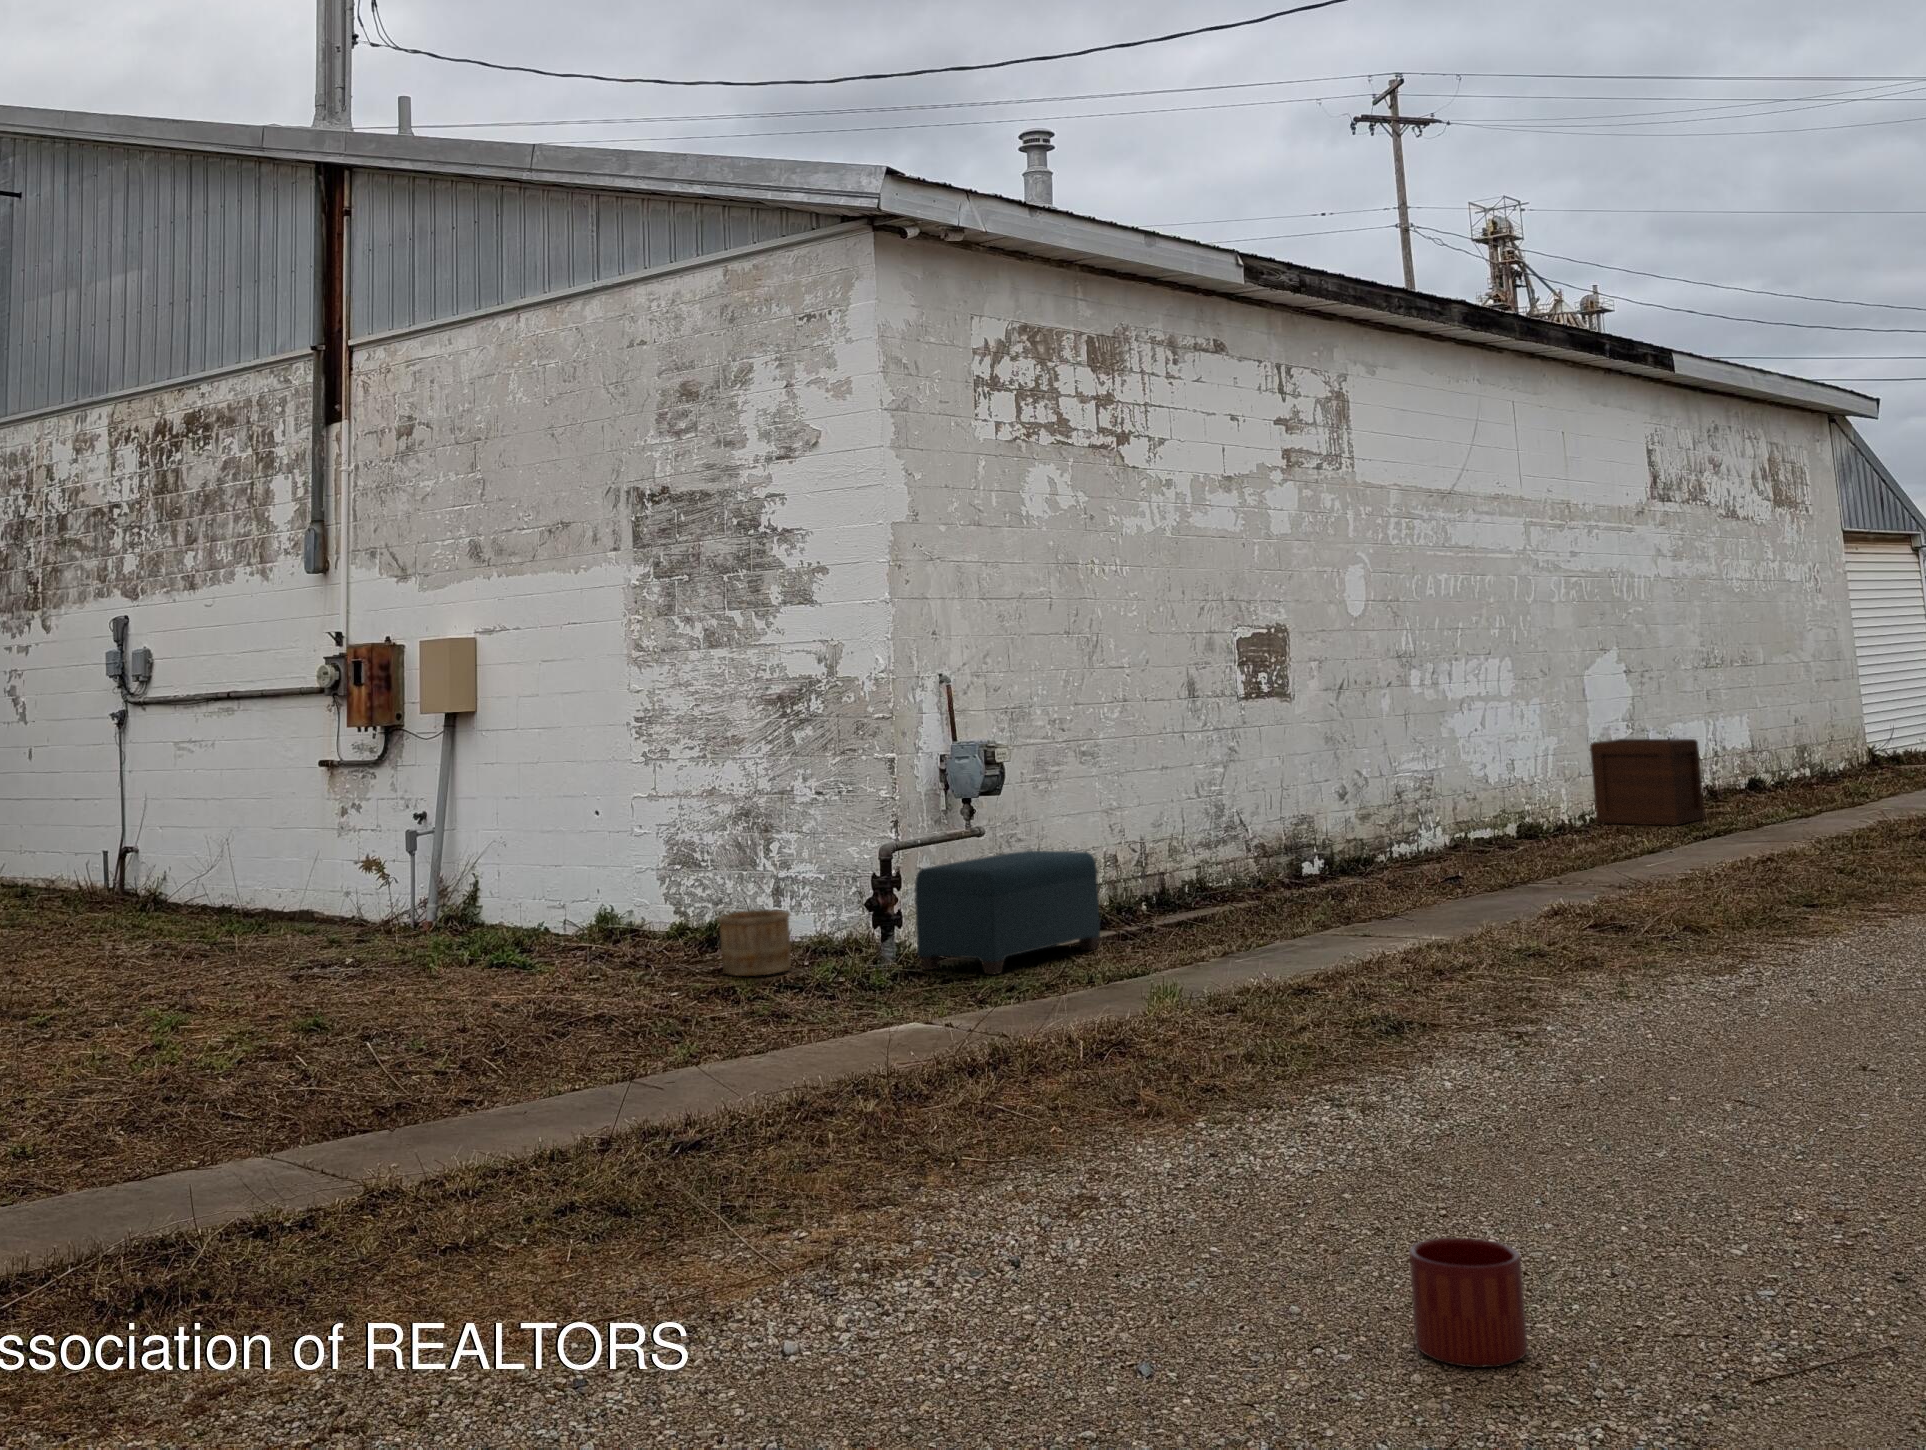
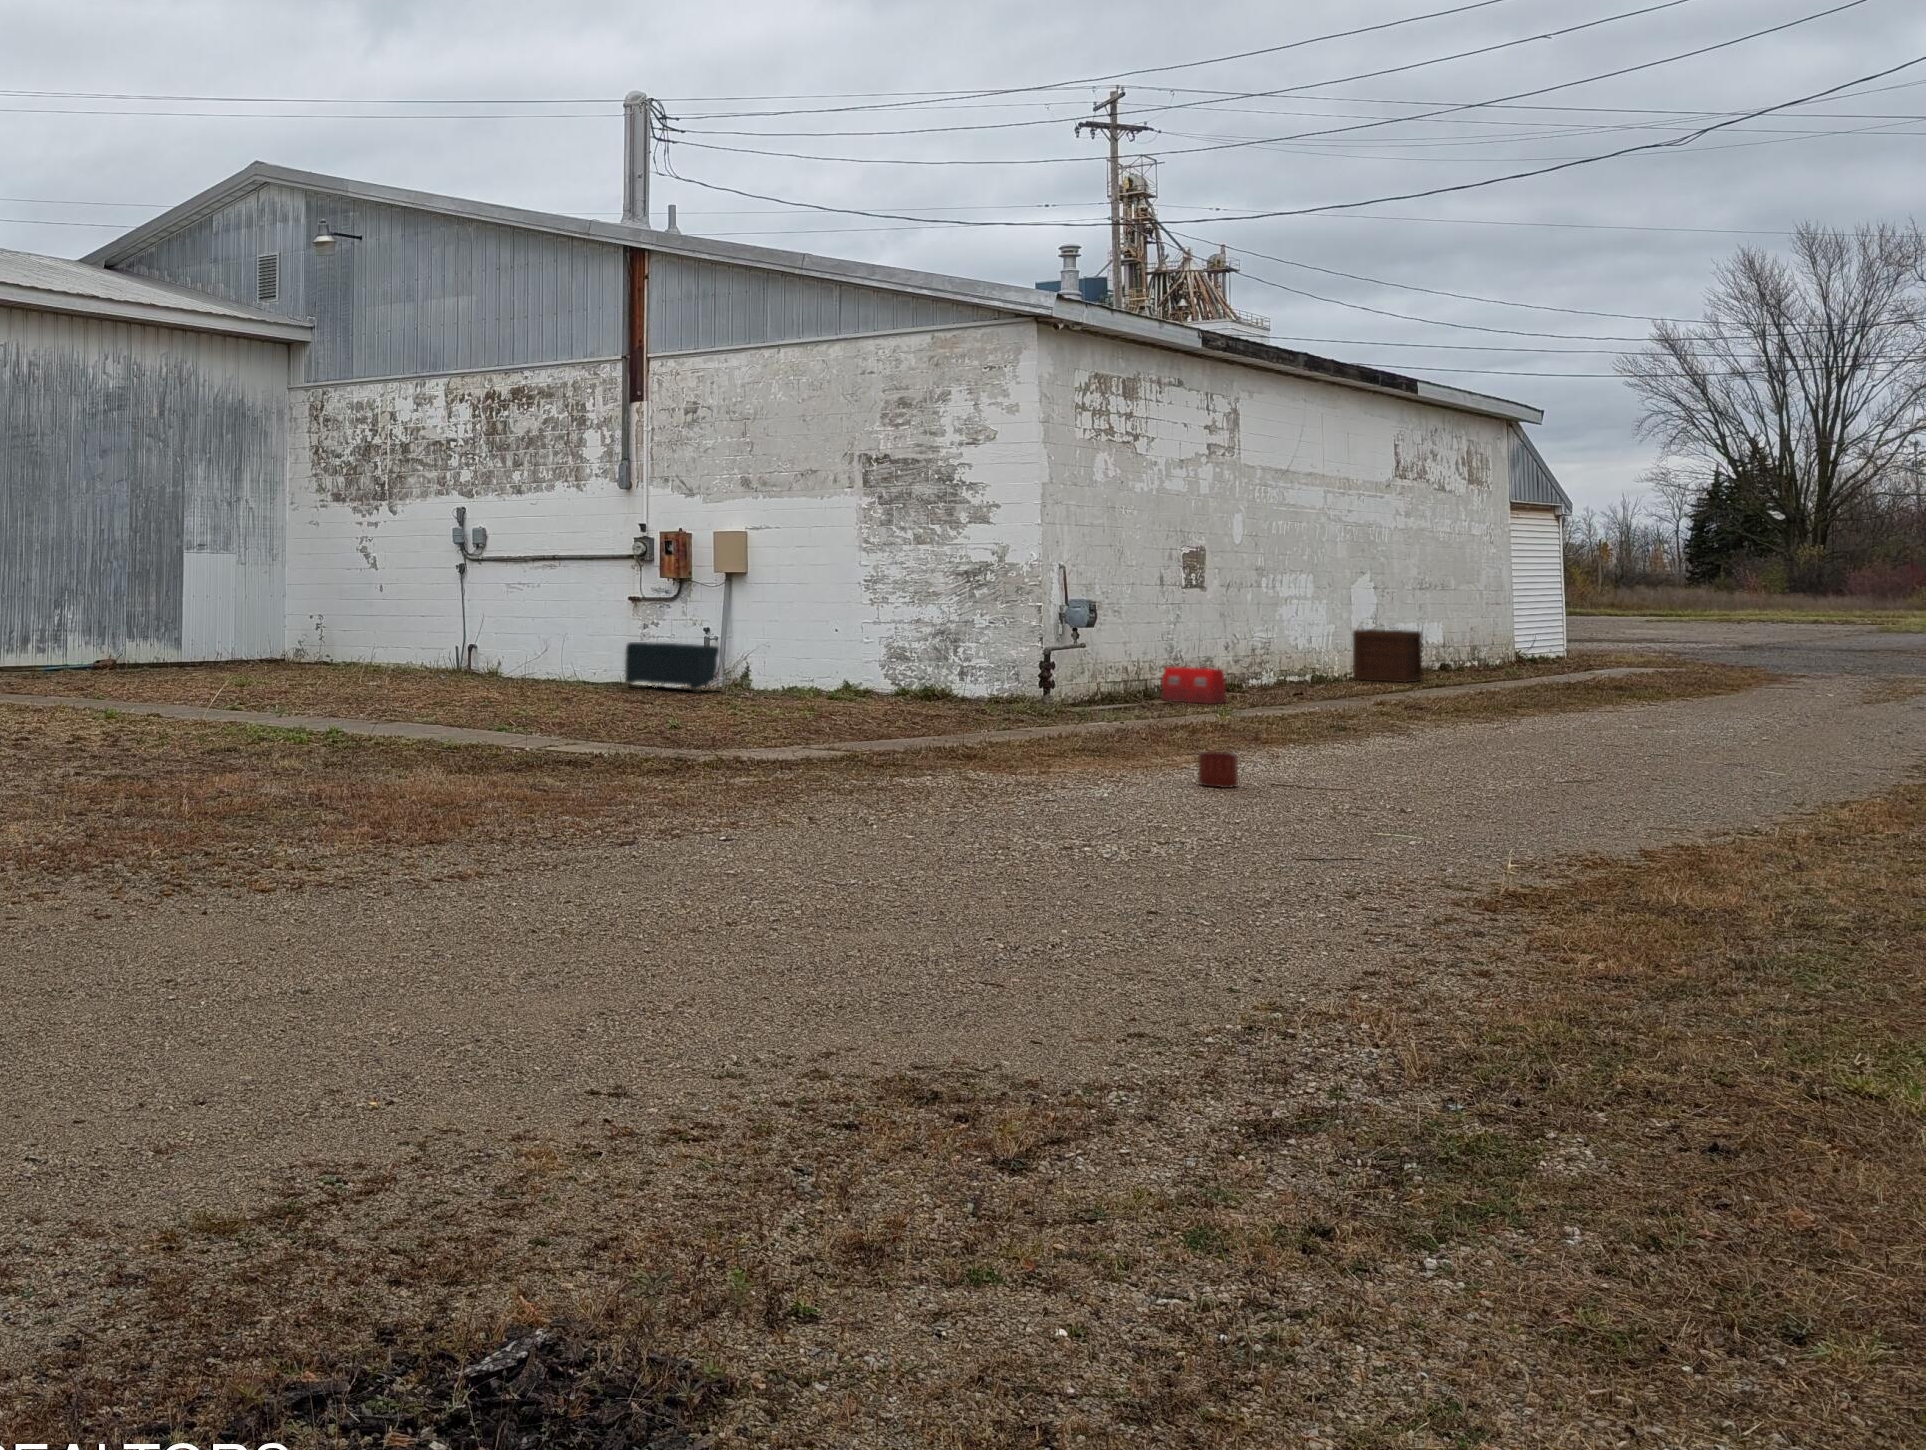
toolbox: none [1205,831,1316,912] -> present [1162,660,1226,704]
bench: present [915,851,1100,975] -> present [625,642,719,693]
wooden bucket: present [718,910,791,976] -> none [937,681,976,712]
planter: present [1409,1238,1528,1367] -> present [1198,752,1238,788]

